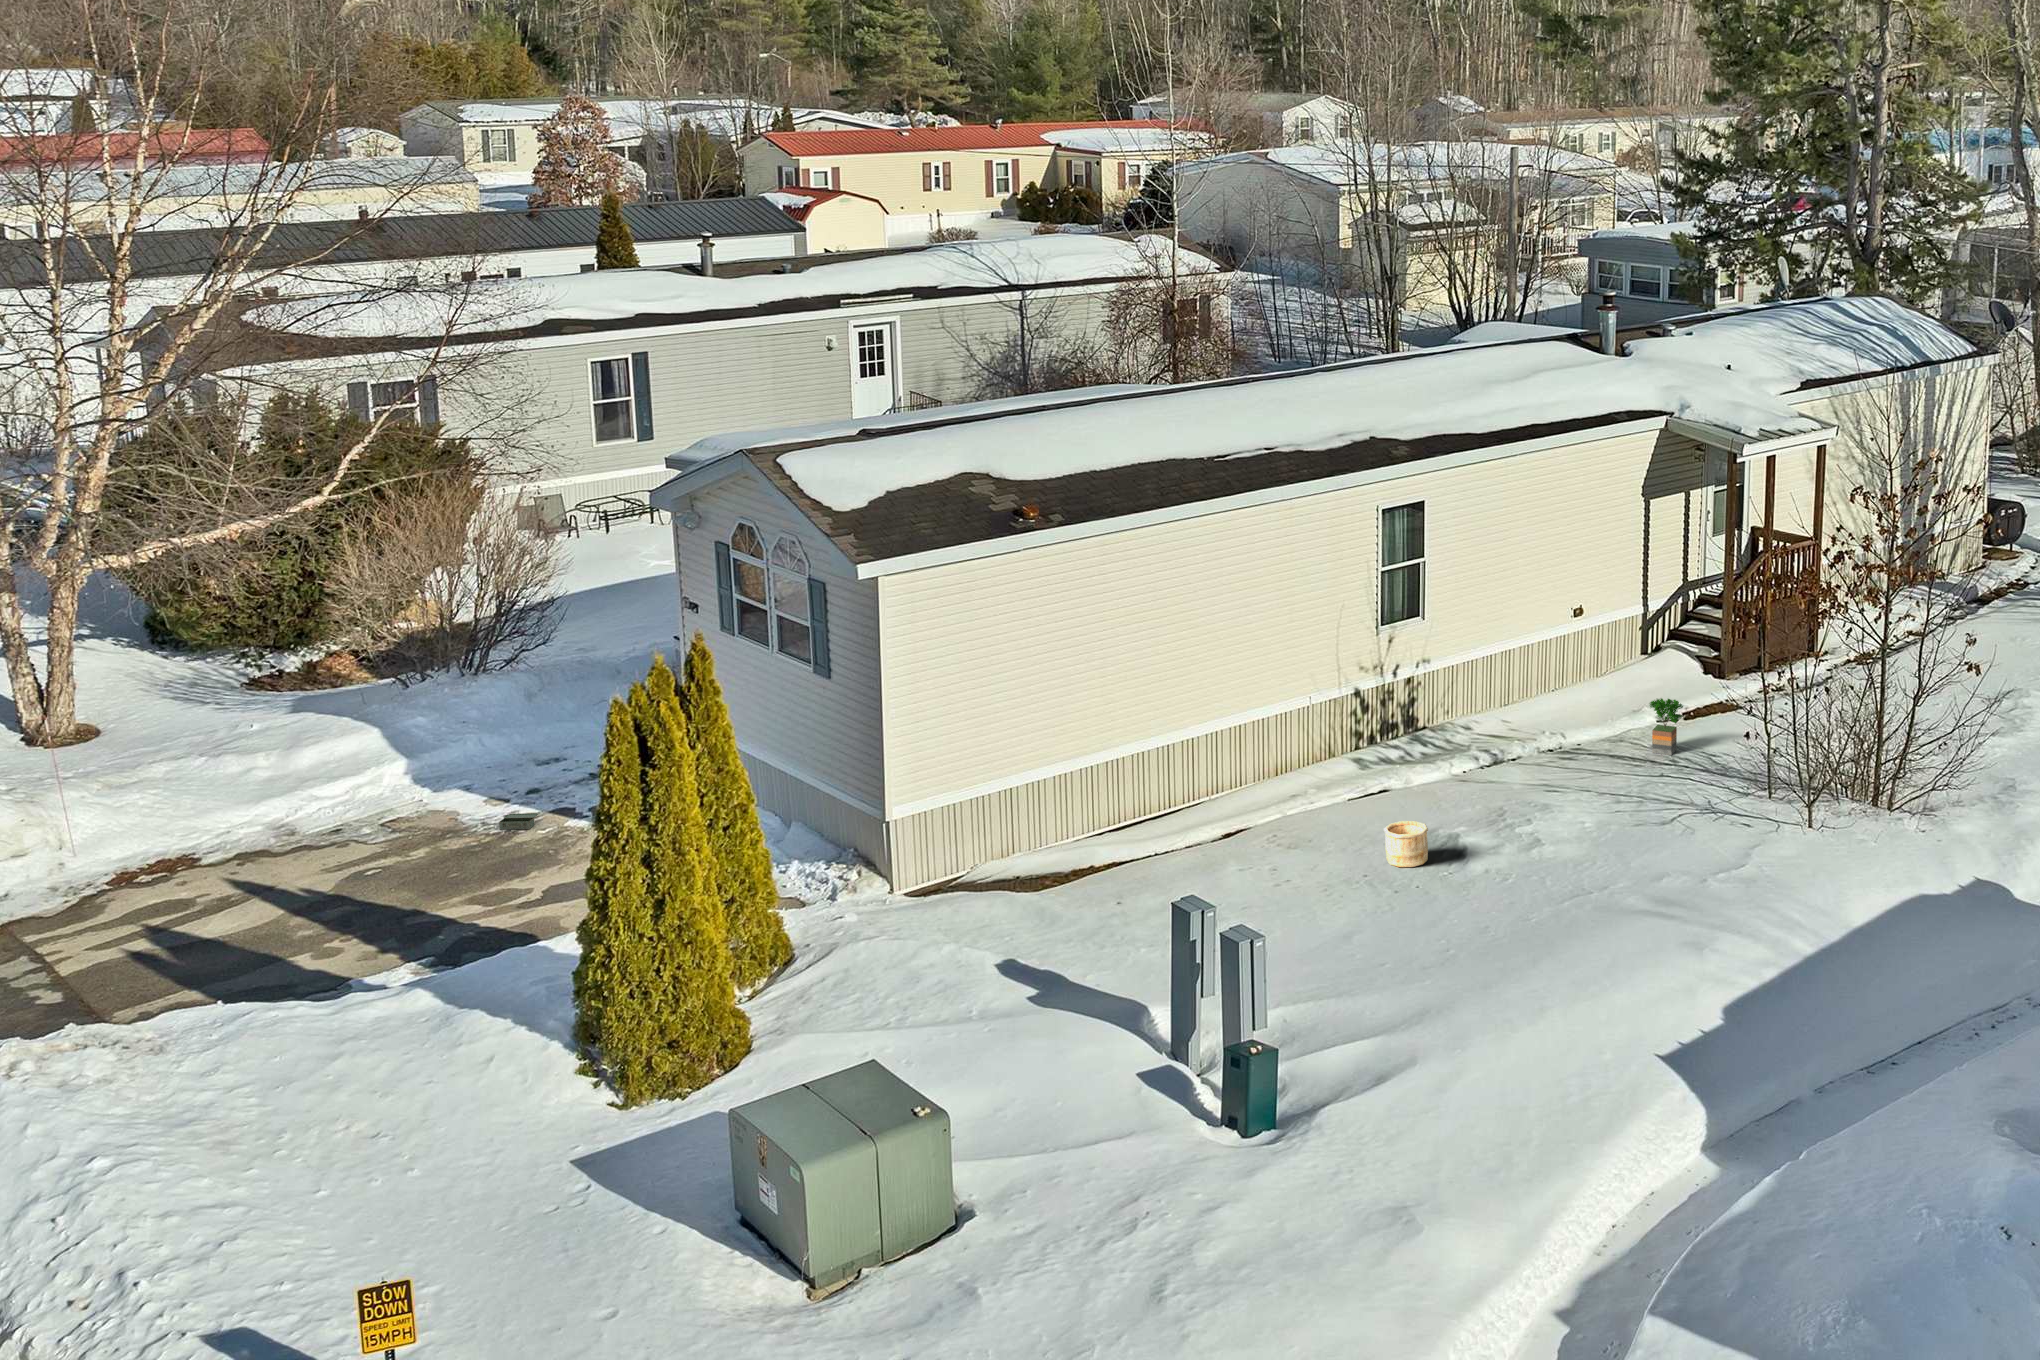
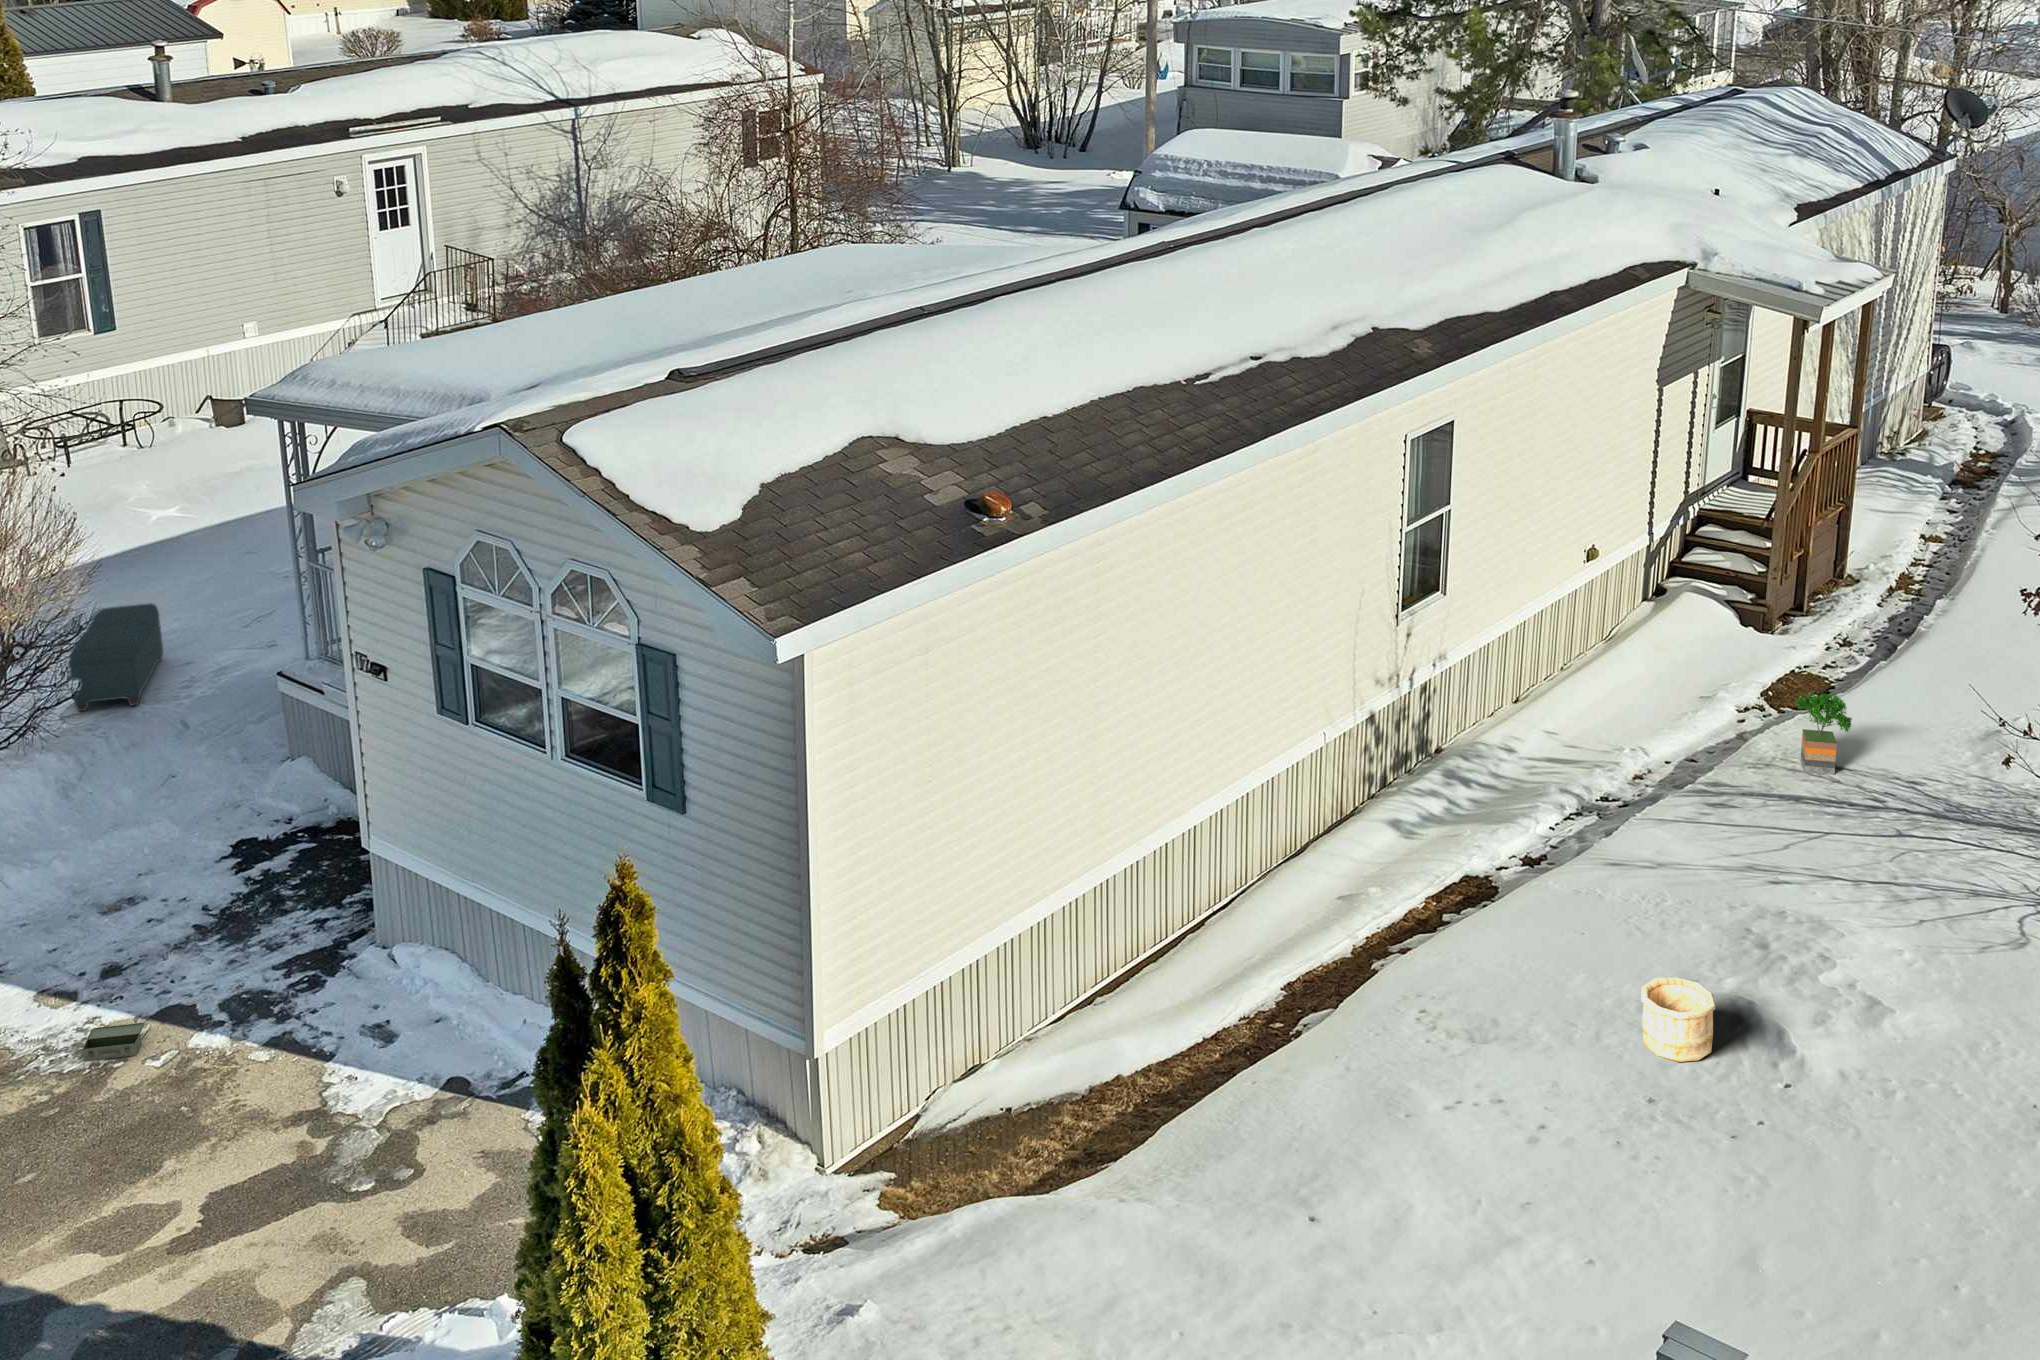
bench: none [553,607,623,670] -> present [69,604,163,711]

